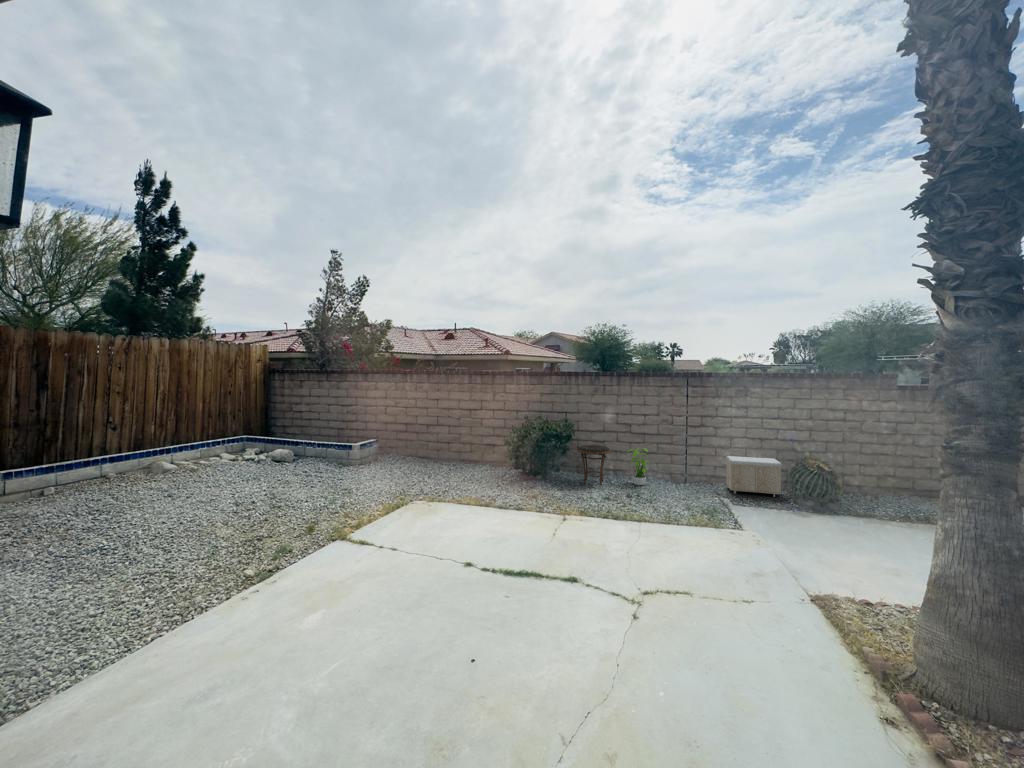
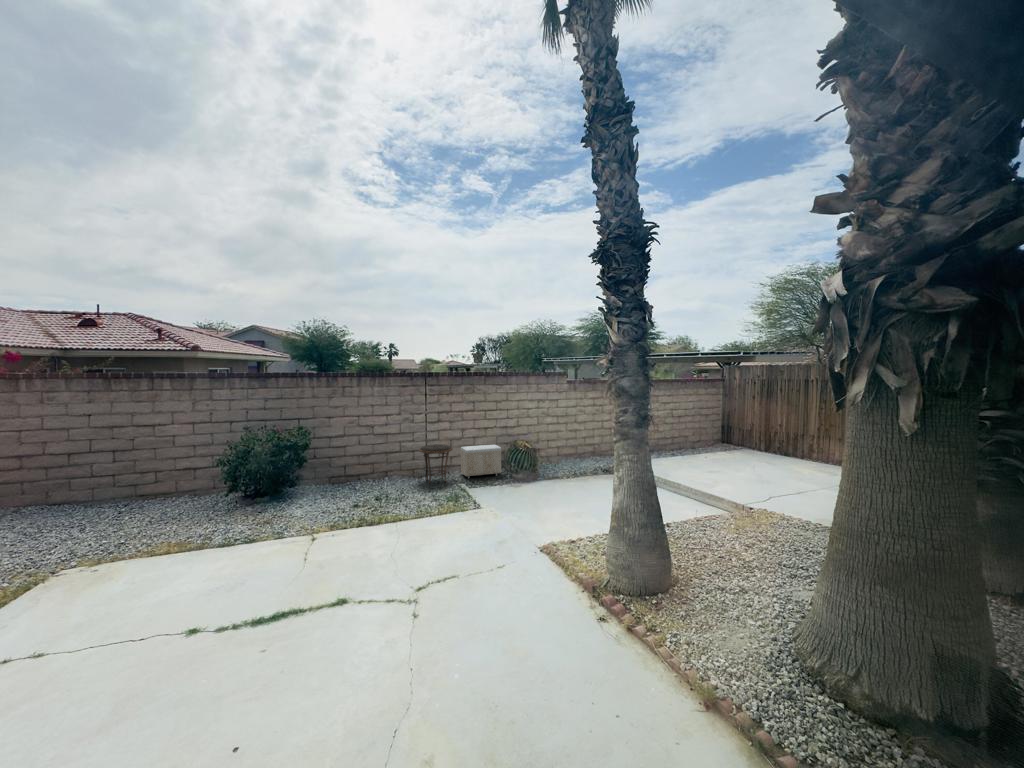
side table: present [576,445,611,485] -> present [419,444,453,484]
potted plant: present [627,448,649,485] -> none [371,448,395,486]

